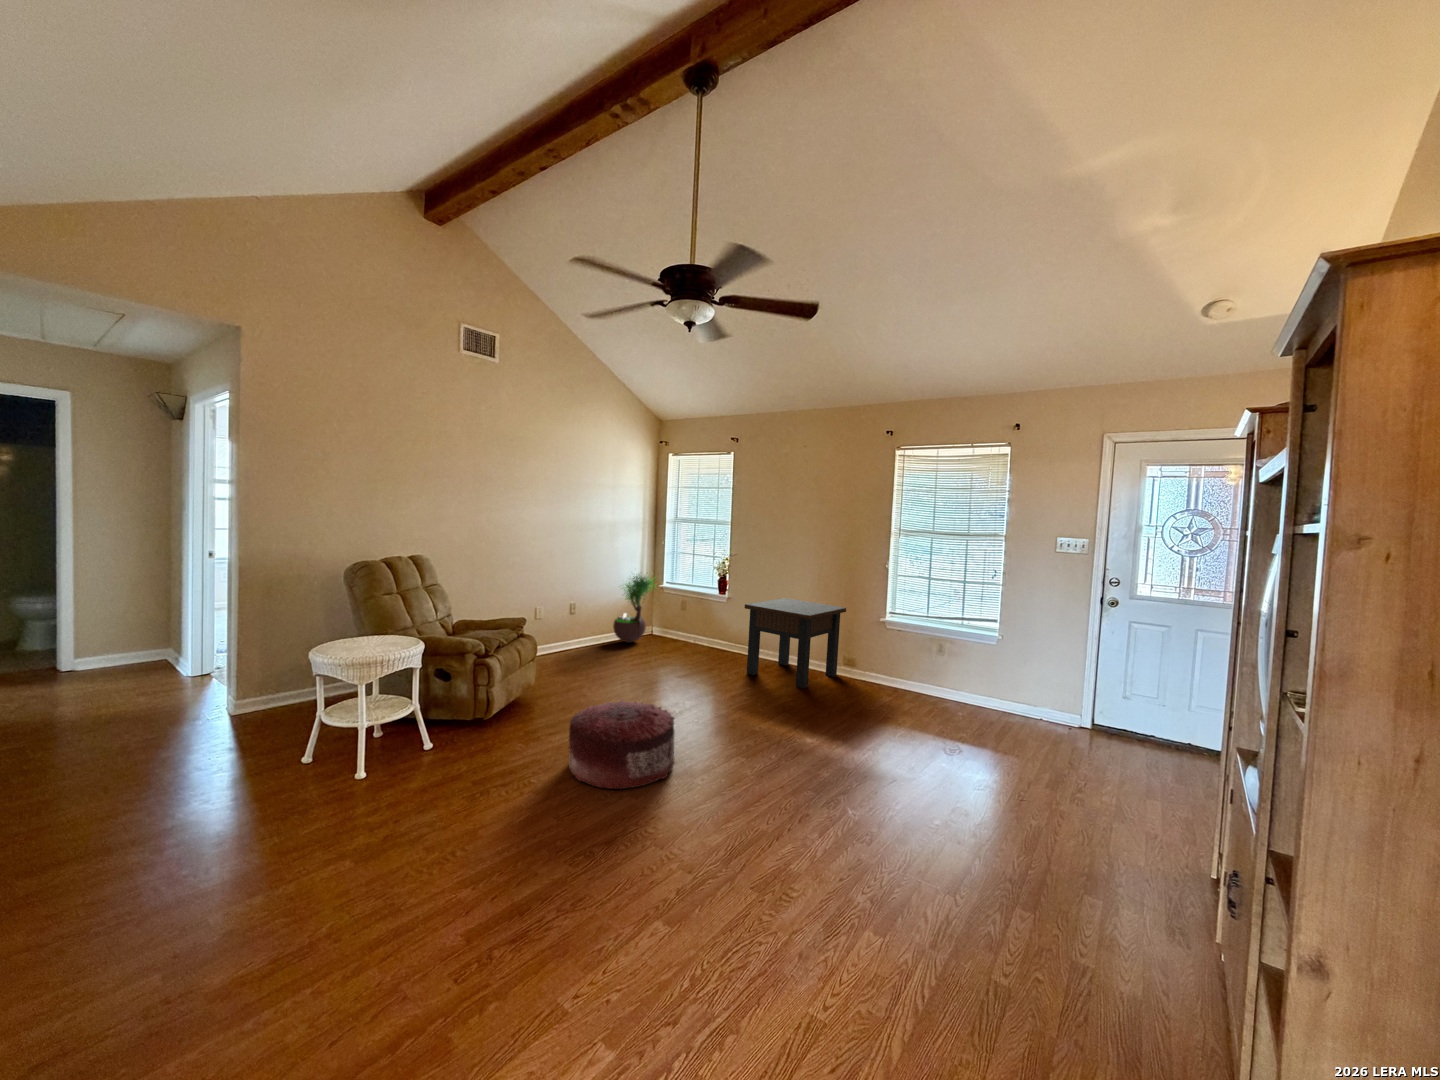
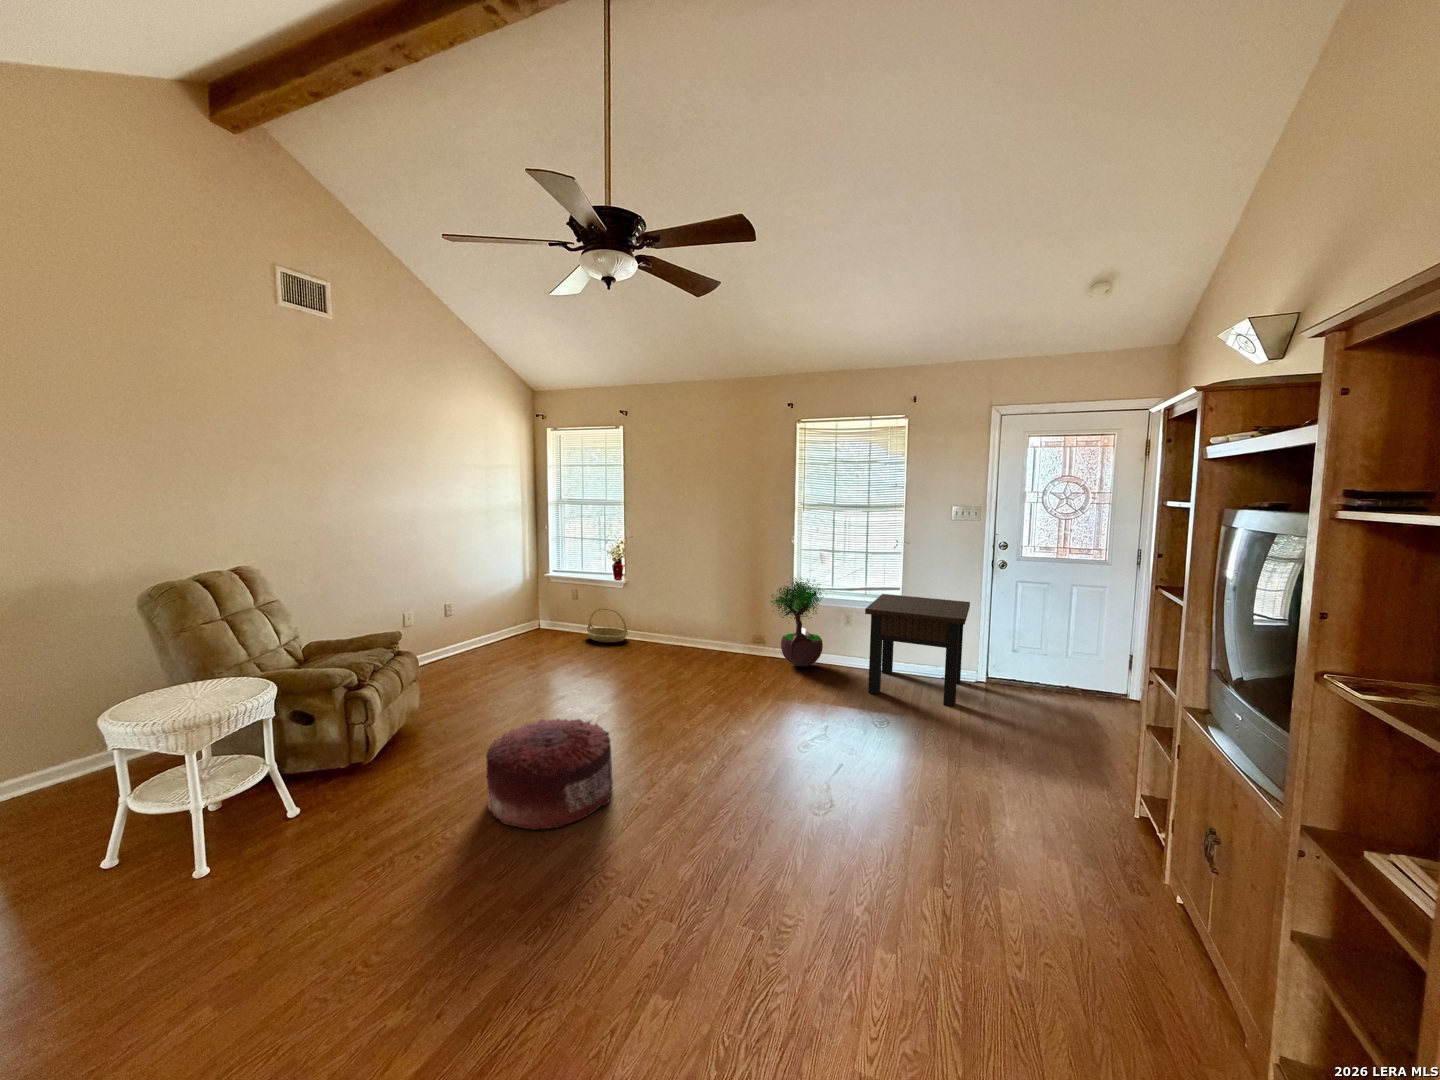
potted tree: present [613,575,655,642] -> present [770,578,824,666]
side table: present [744,598,846,688] -> present [865,594,970,707]
basket: none [689,620,728,653] -> present [586,608,629,642]

